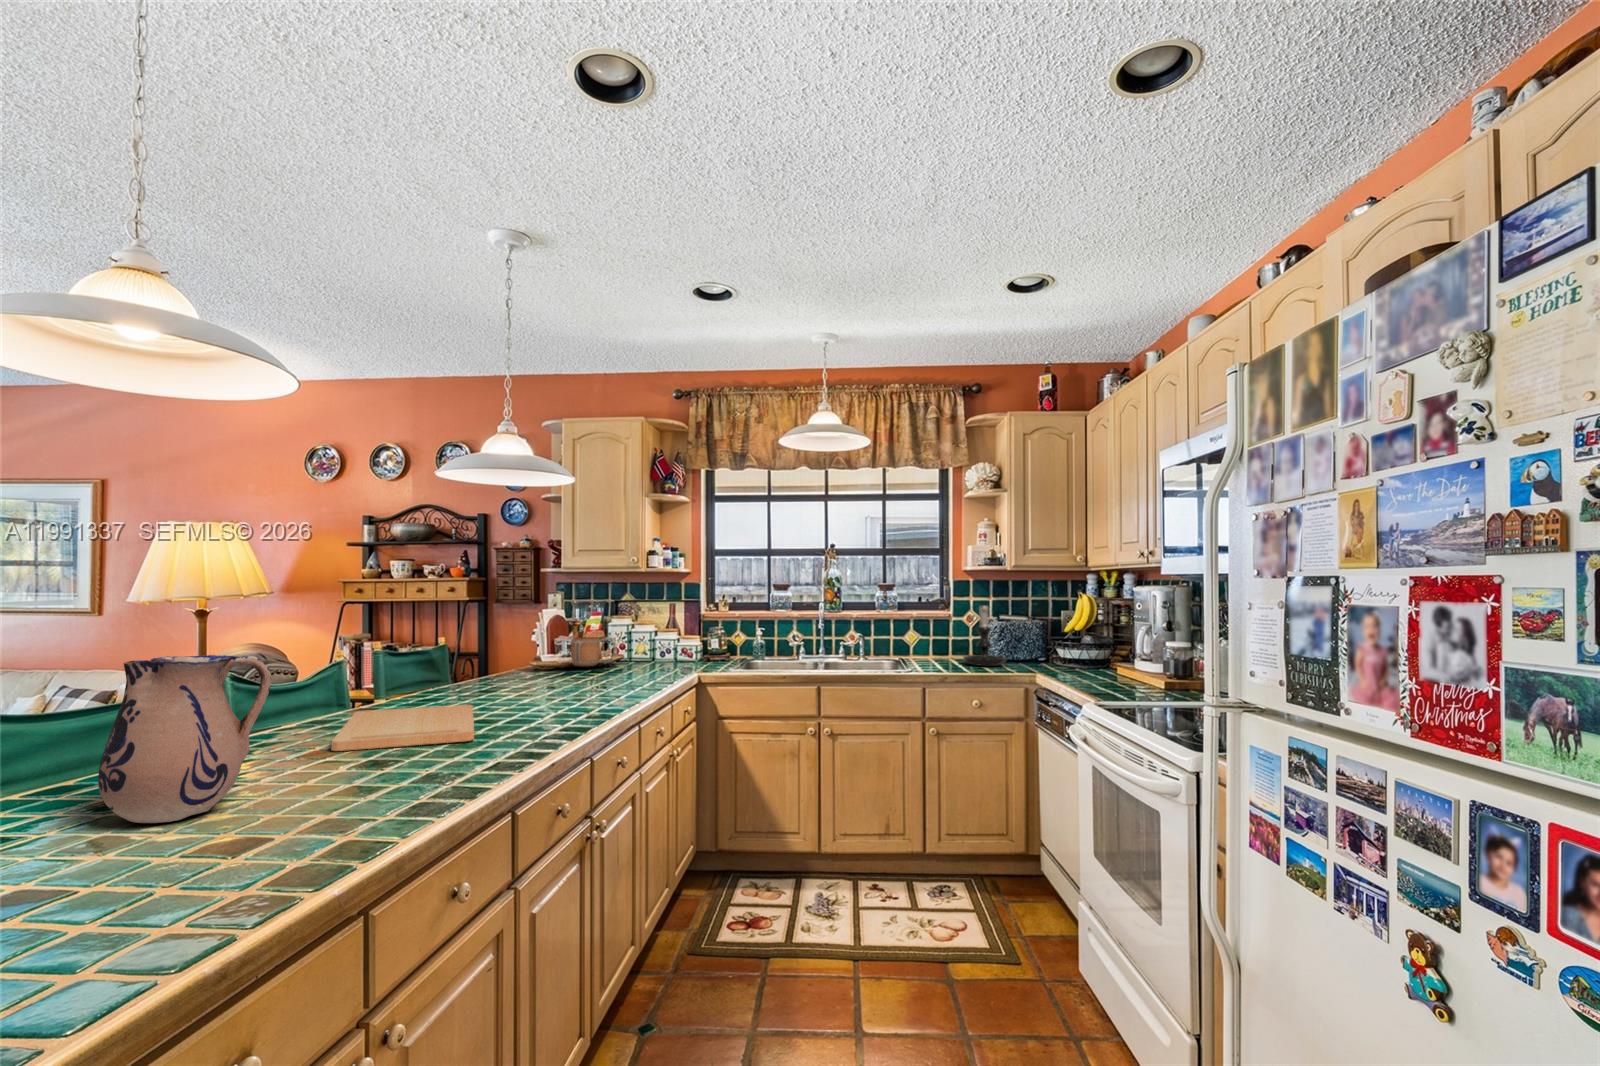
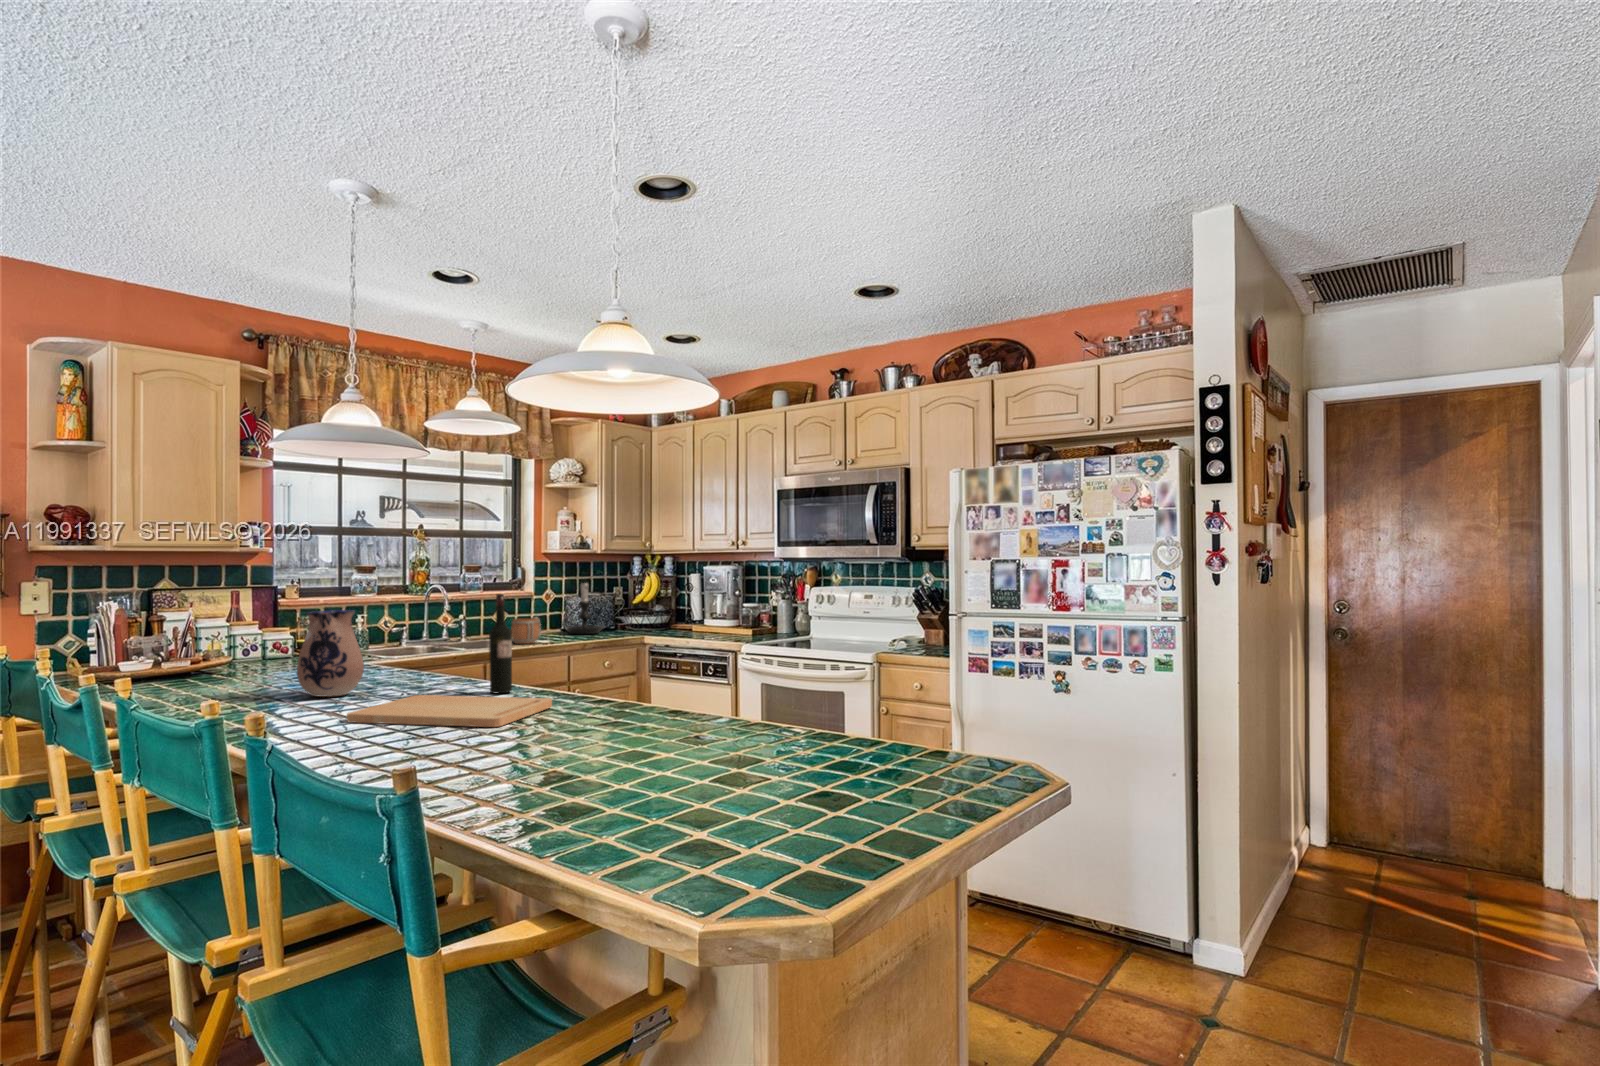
wine bottle: none [542,608,567,717] -> present [489,594,512,694]
mug: present [570,637,617,666] -> present [511,617,541,644]
ceramic pitcher: present [98,655,271,823] -> present [297,610,364,697]

